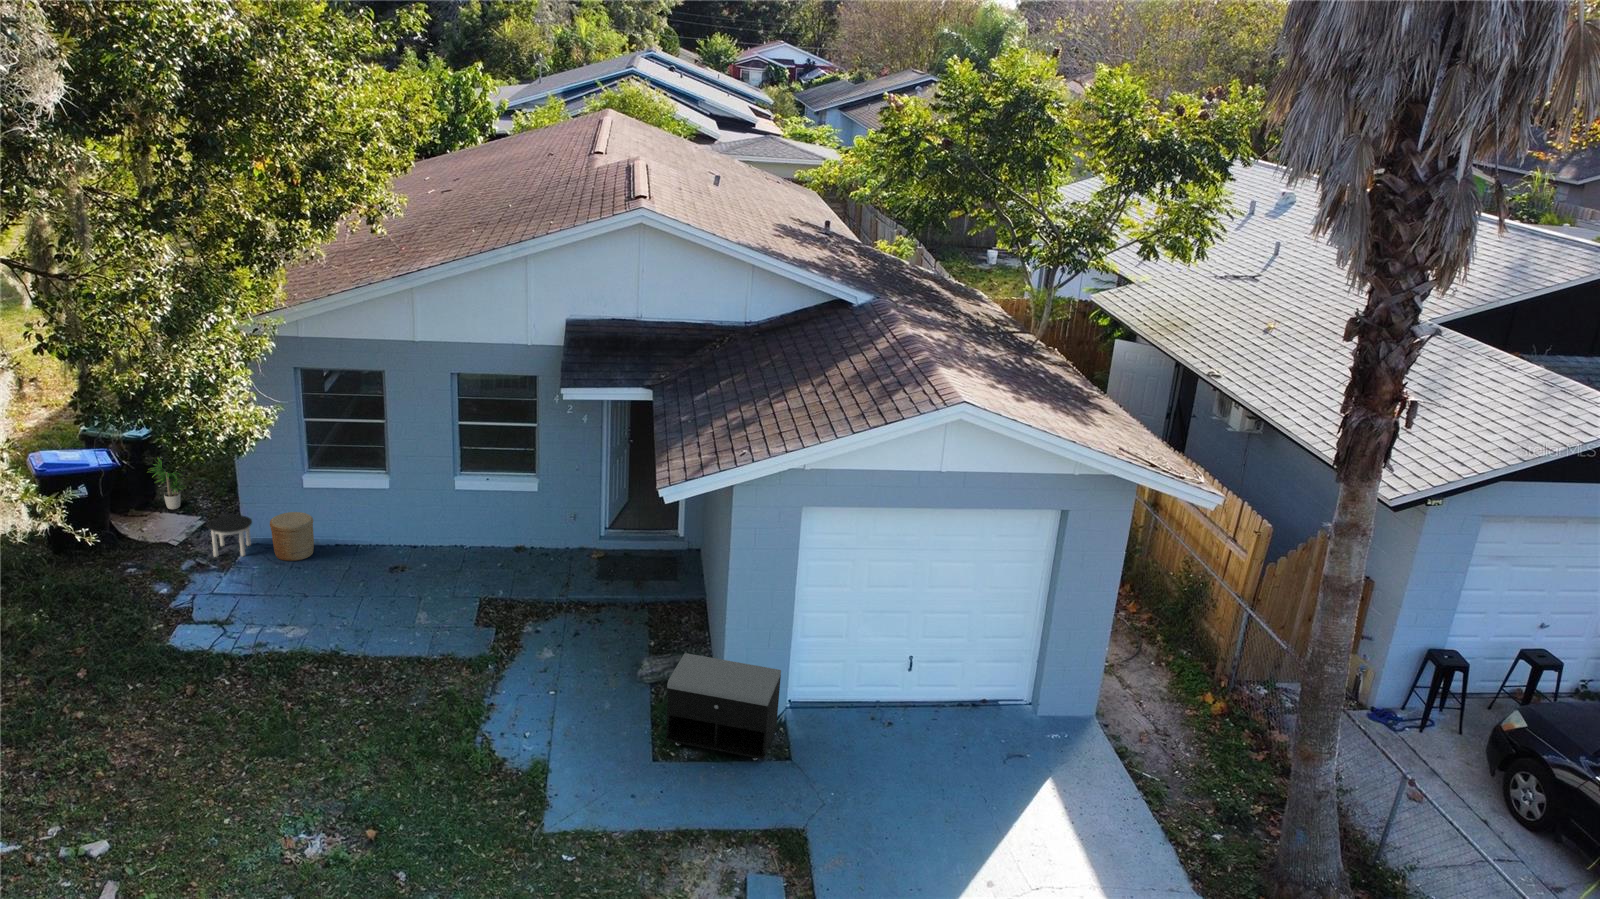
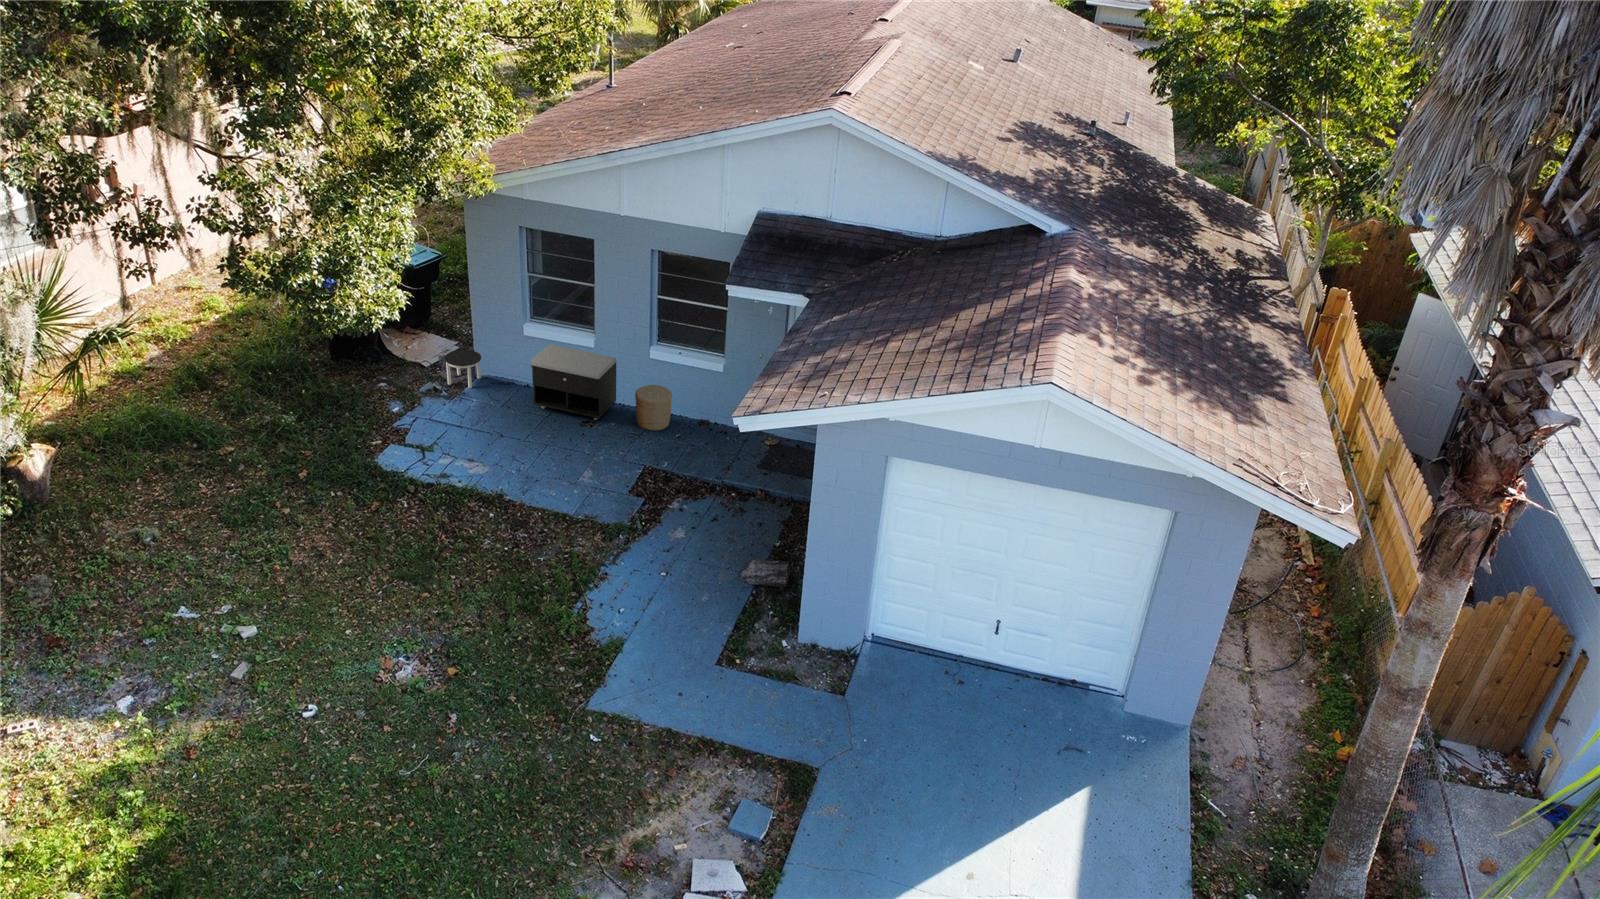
potted plant: present [150,458,183,509] -> none [416,285,449,334]
woven basket: present [270,512,314,561] -> present [635,385,672,431]
storage bench: present [665,653,781,760] -> present [531,344,616,420]

